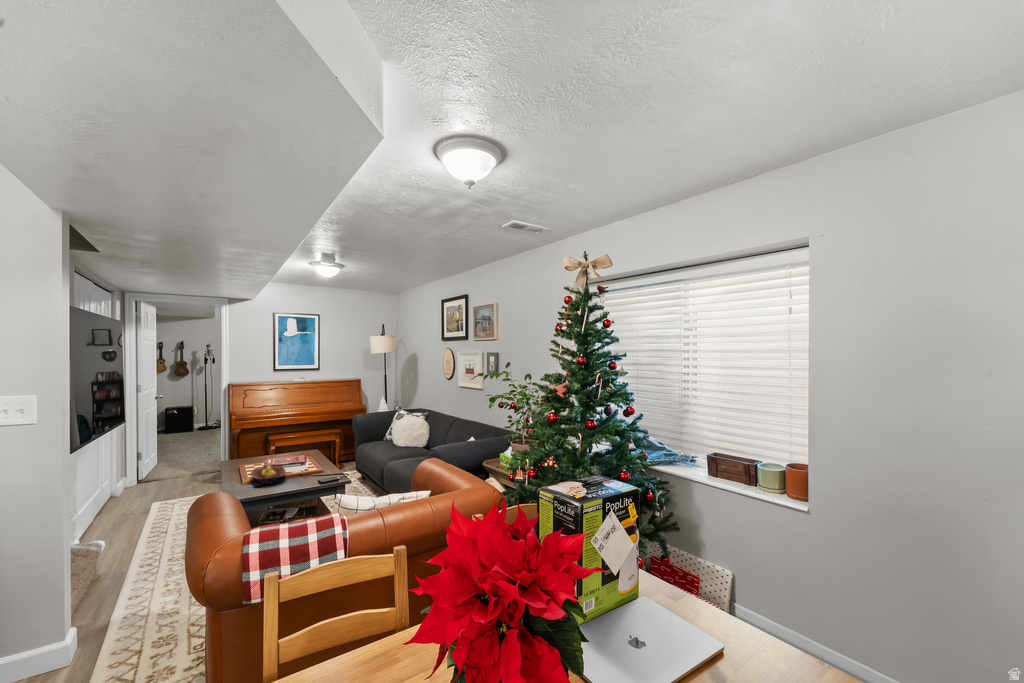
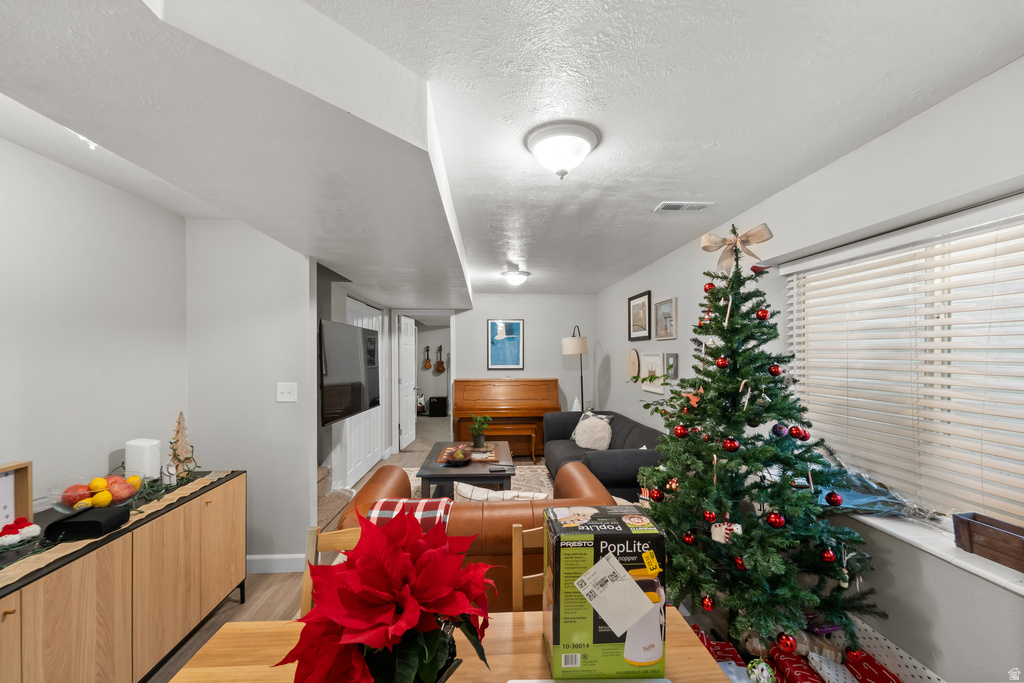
potted plant: none [265,423,306,468] -> present [462,414,496,452]

